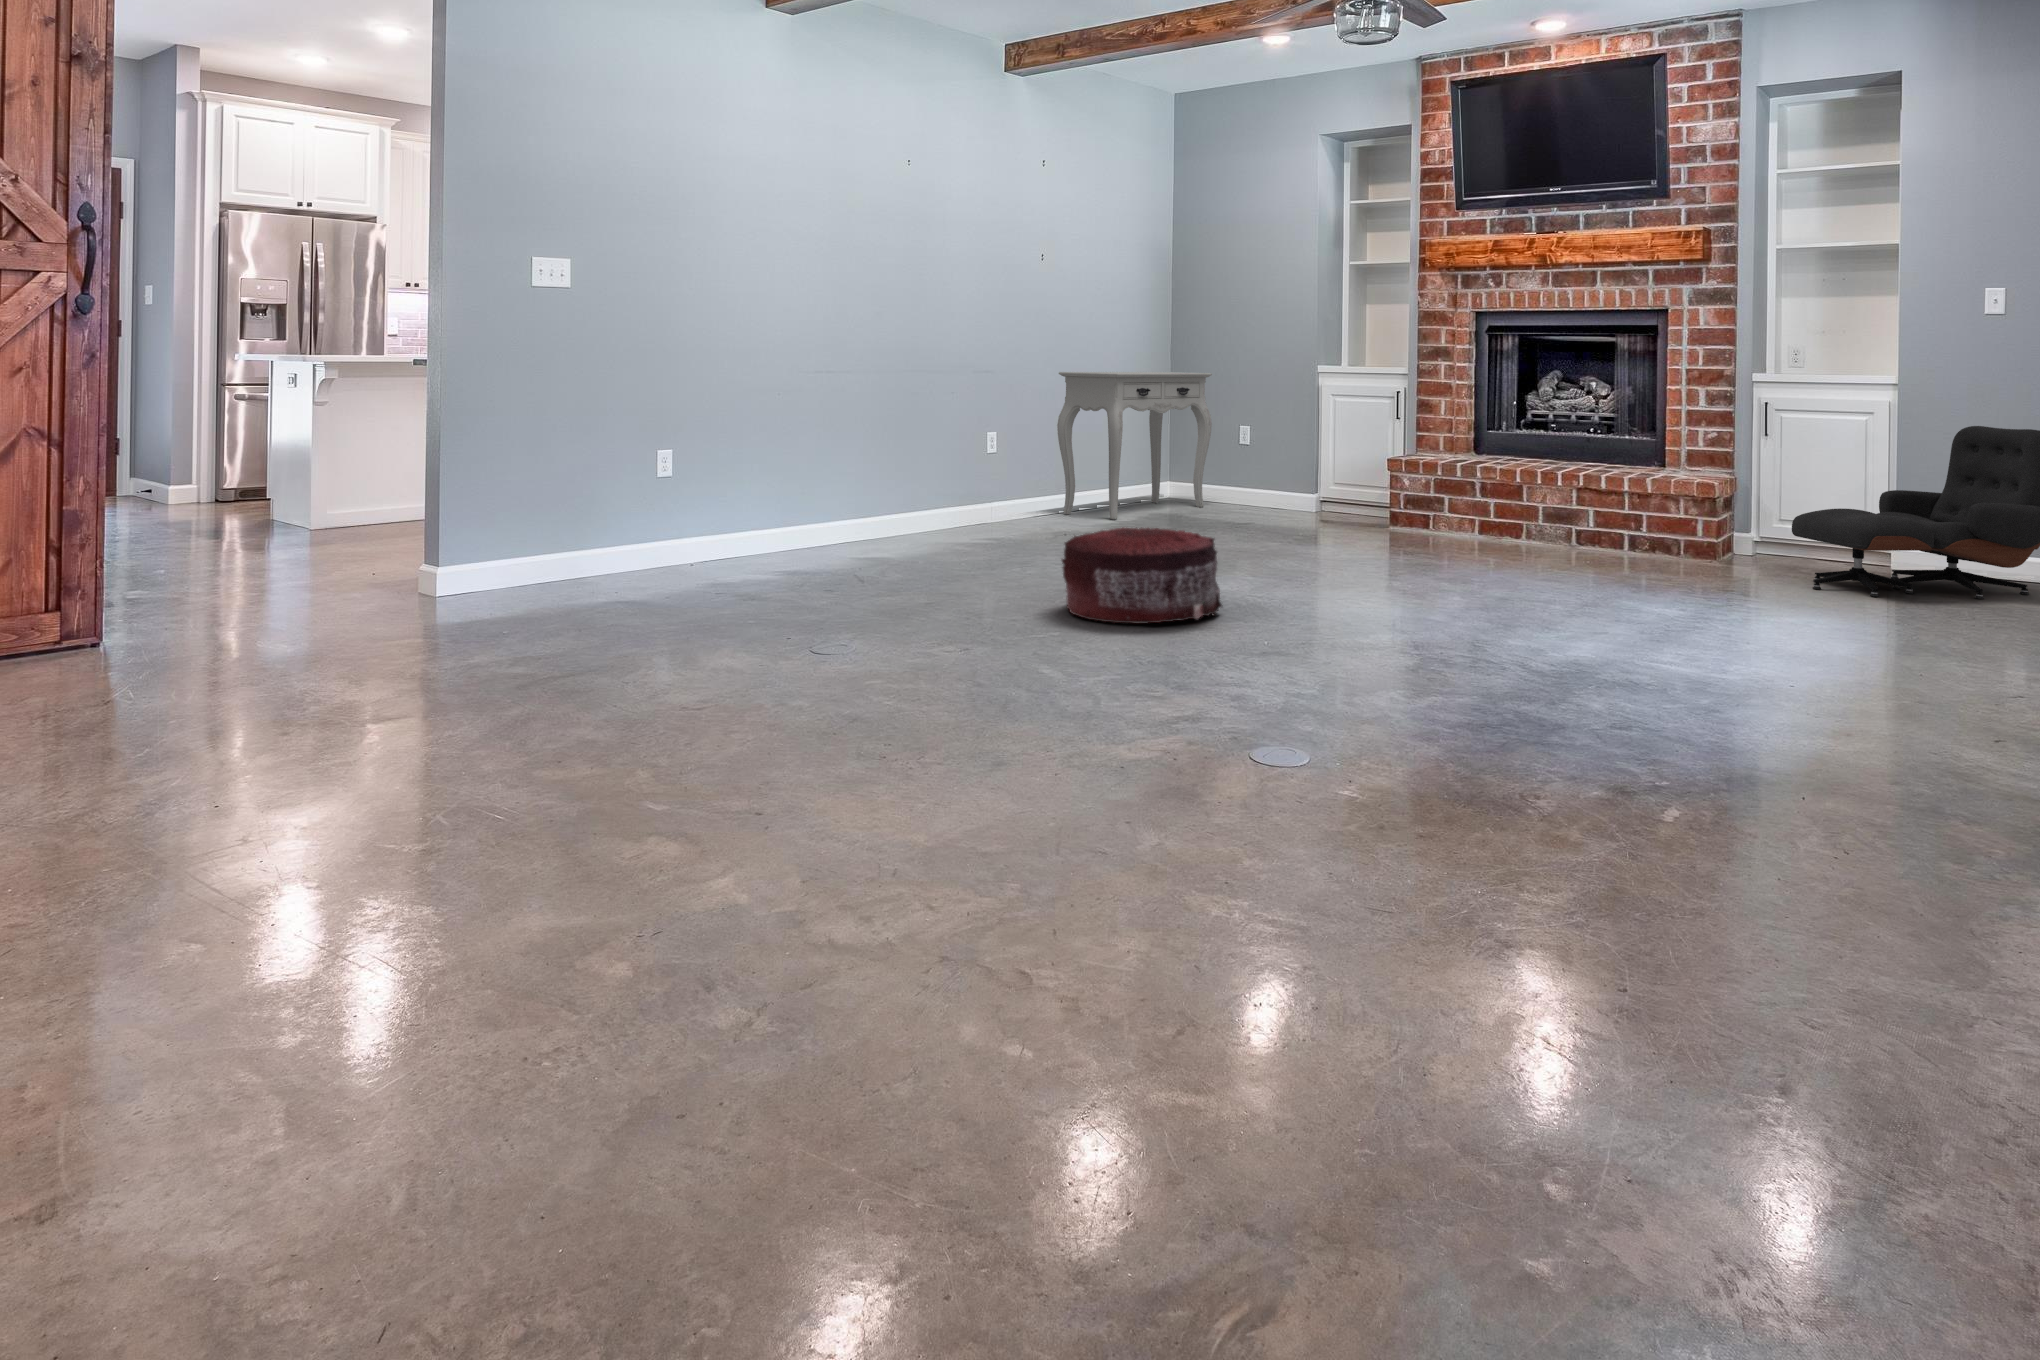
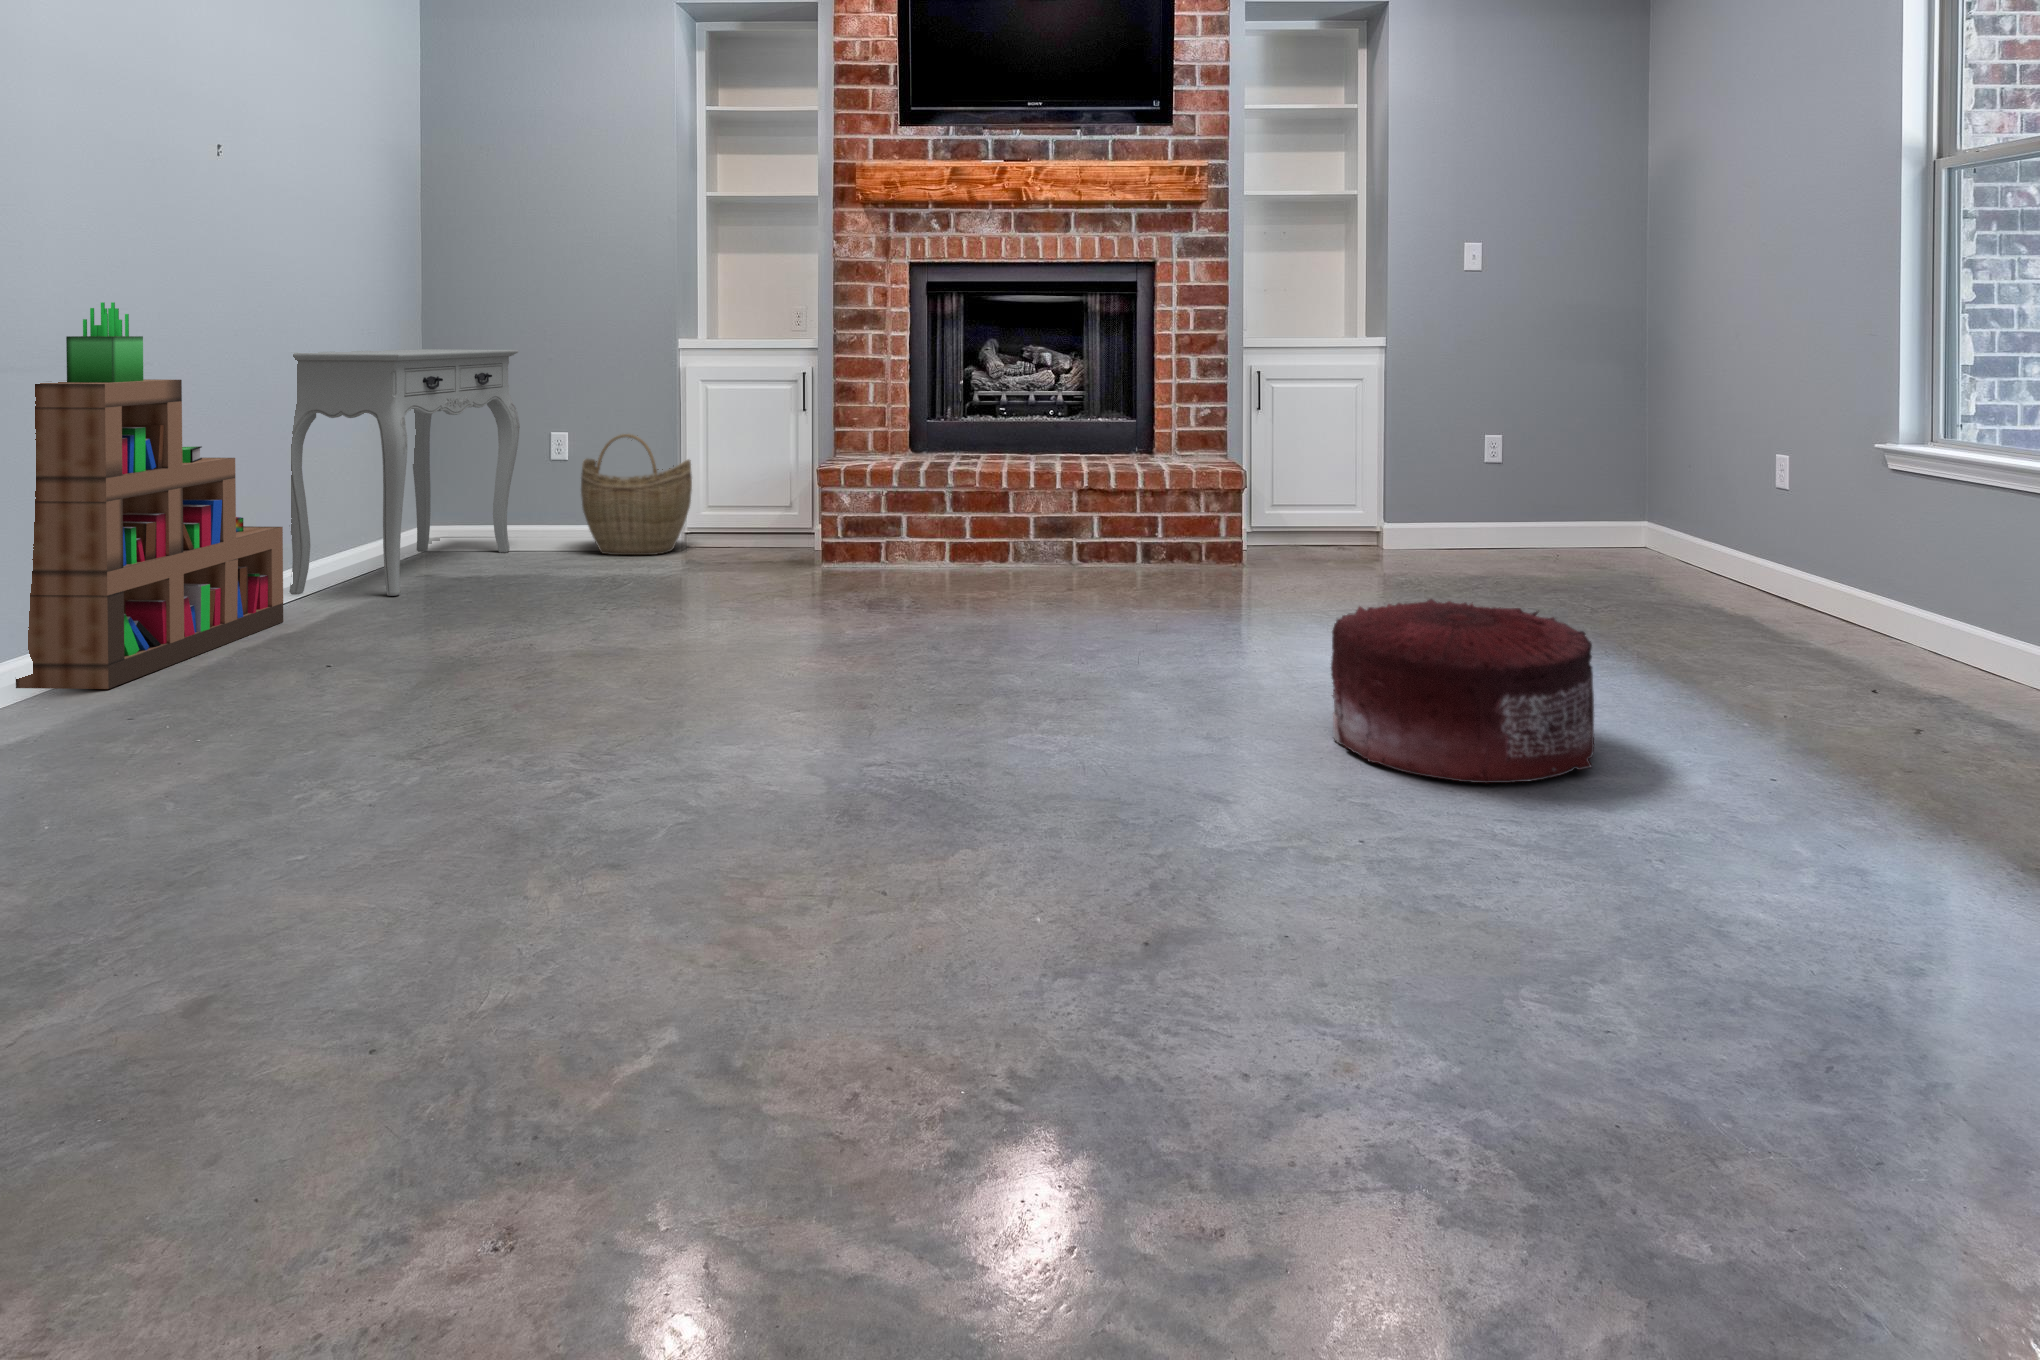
bookshelf: none [918,343,1049,538] -> present [16,302,283,689]
lounge chair: present [1792,426,2040,599] -> none [1357,393,1593,598]
woven basket: none [1244,430,1319,516] -> present [581,434,692,555]
pouf: present [1062,528,1222,624] -> present [1331,599,1594,784]

